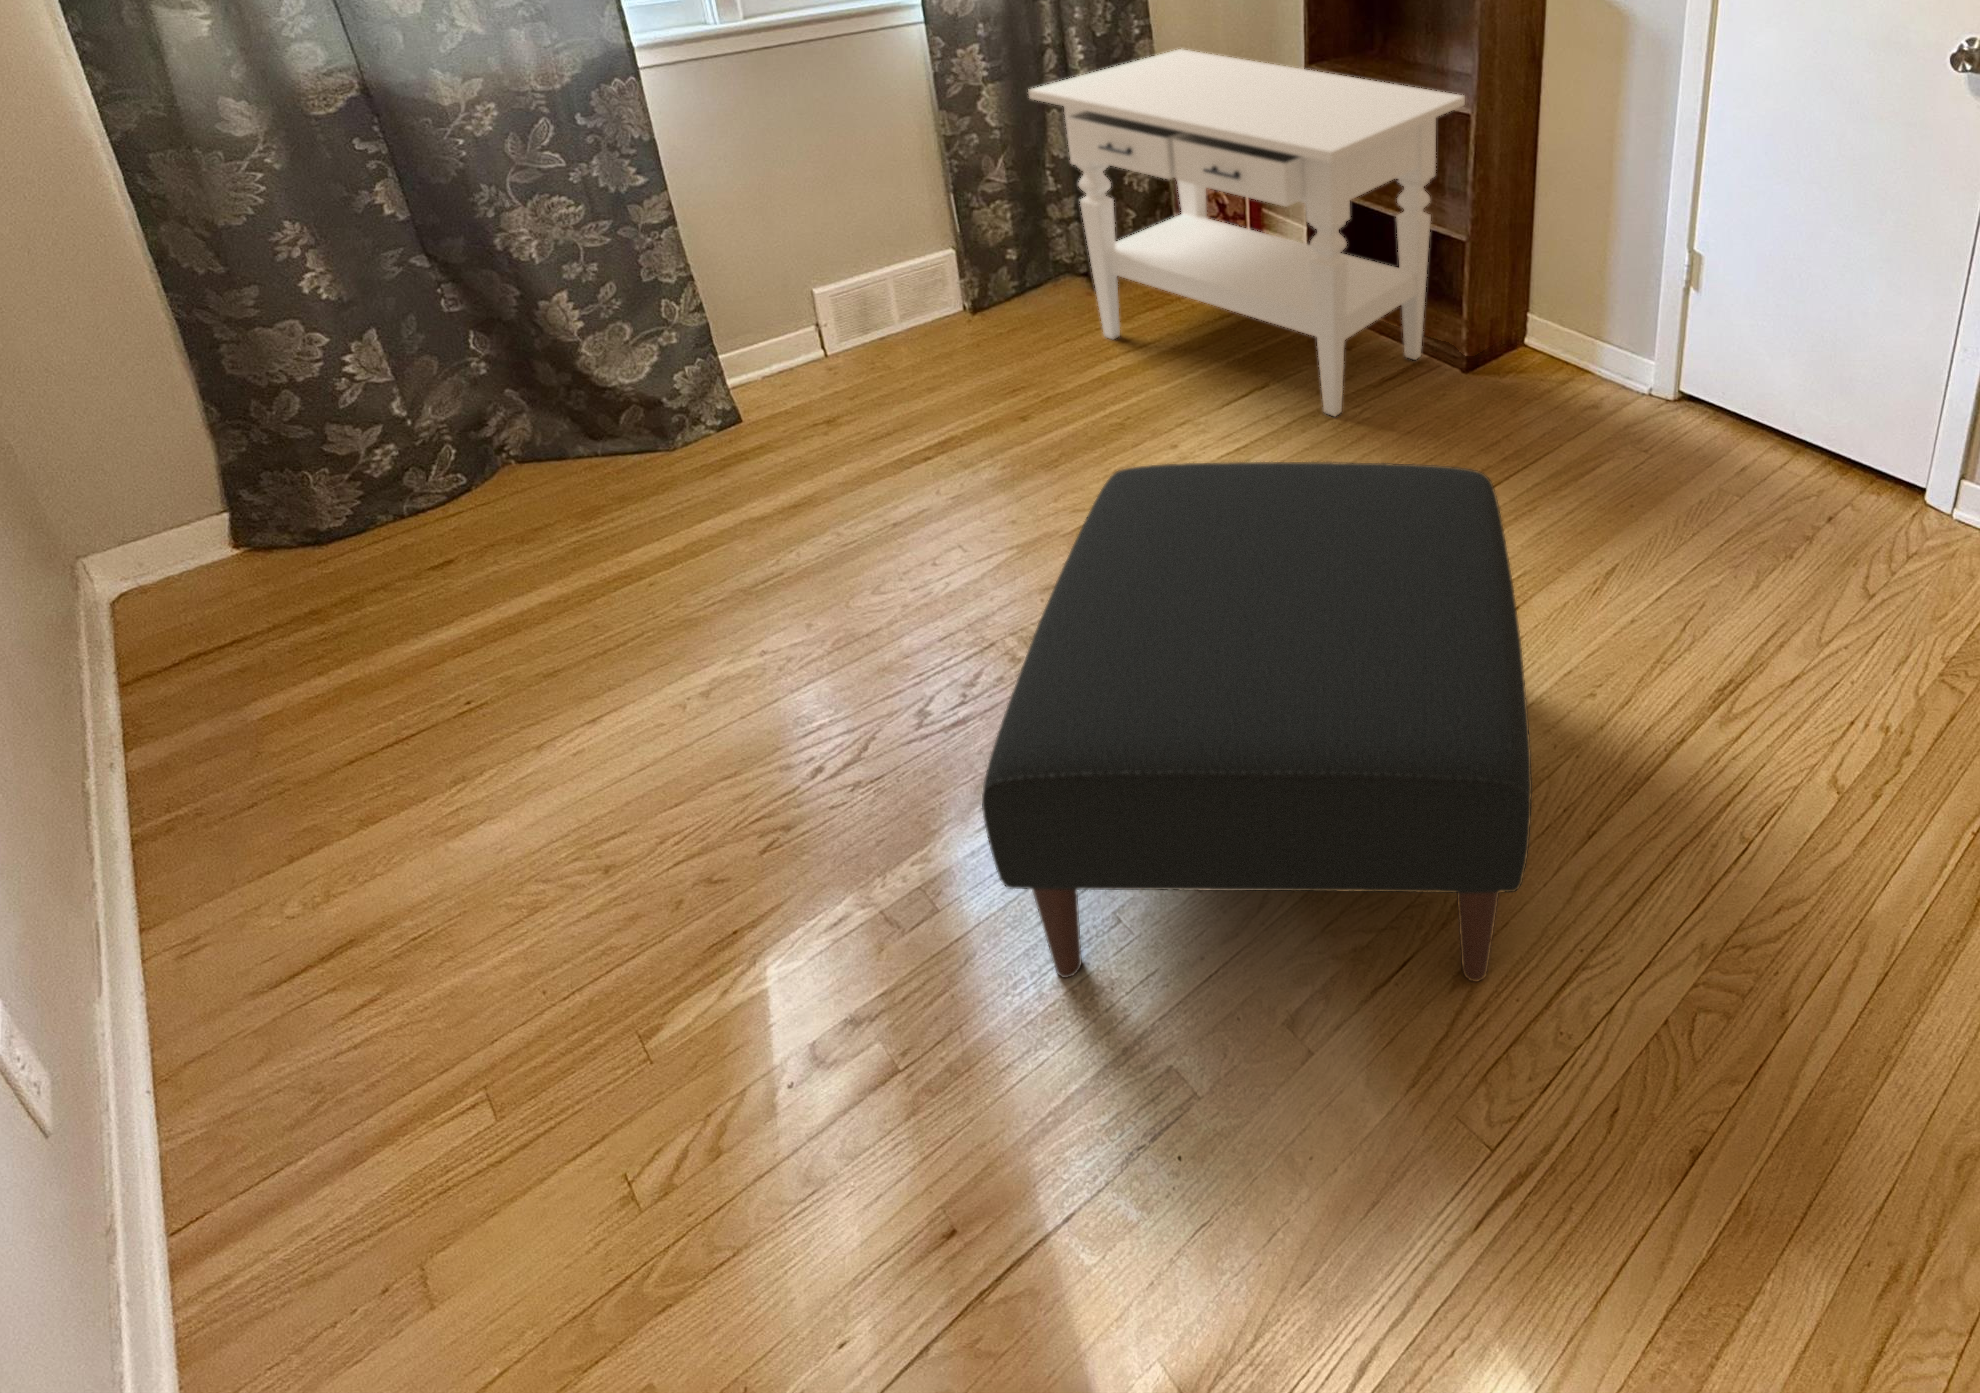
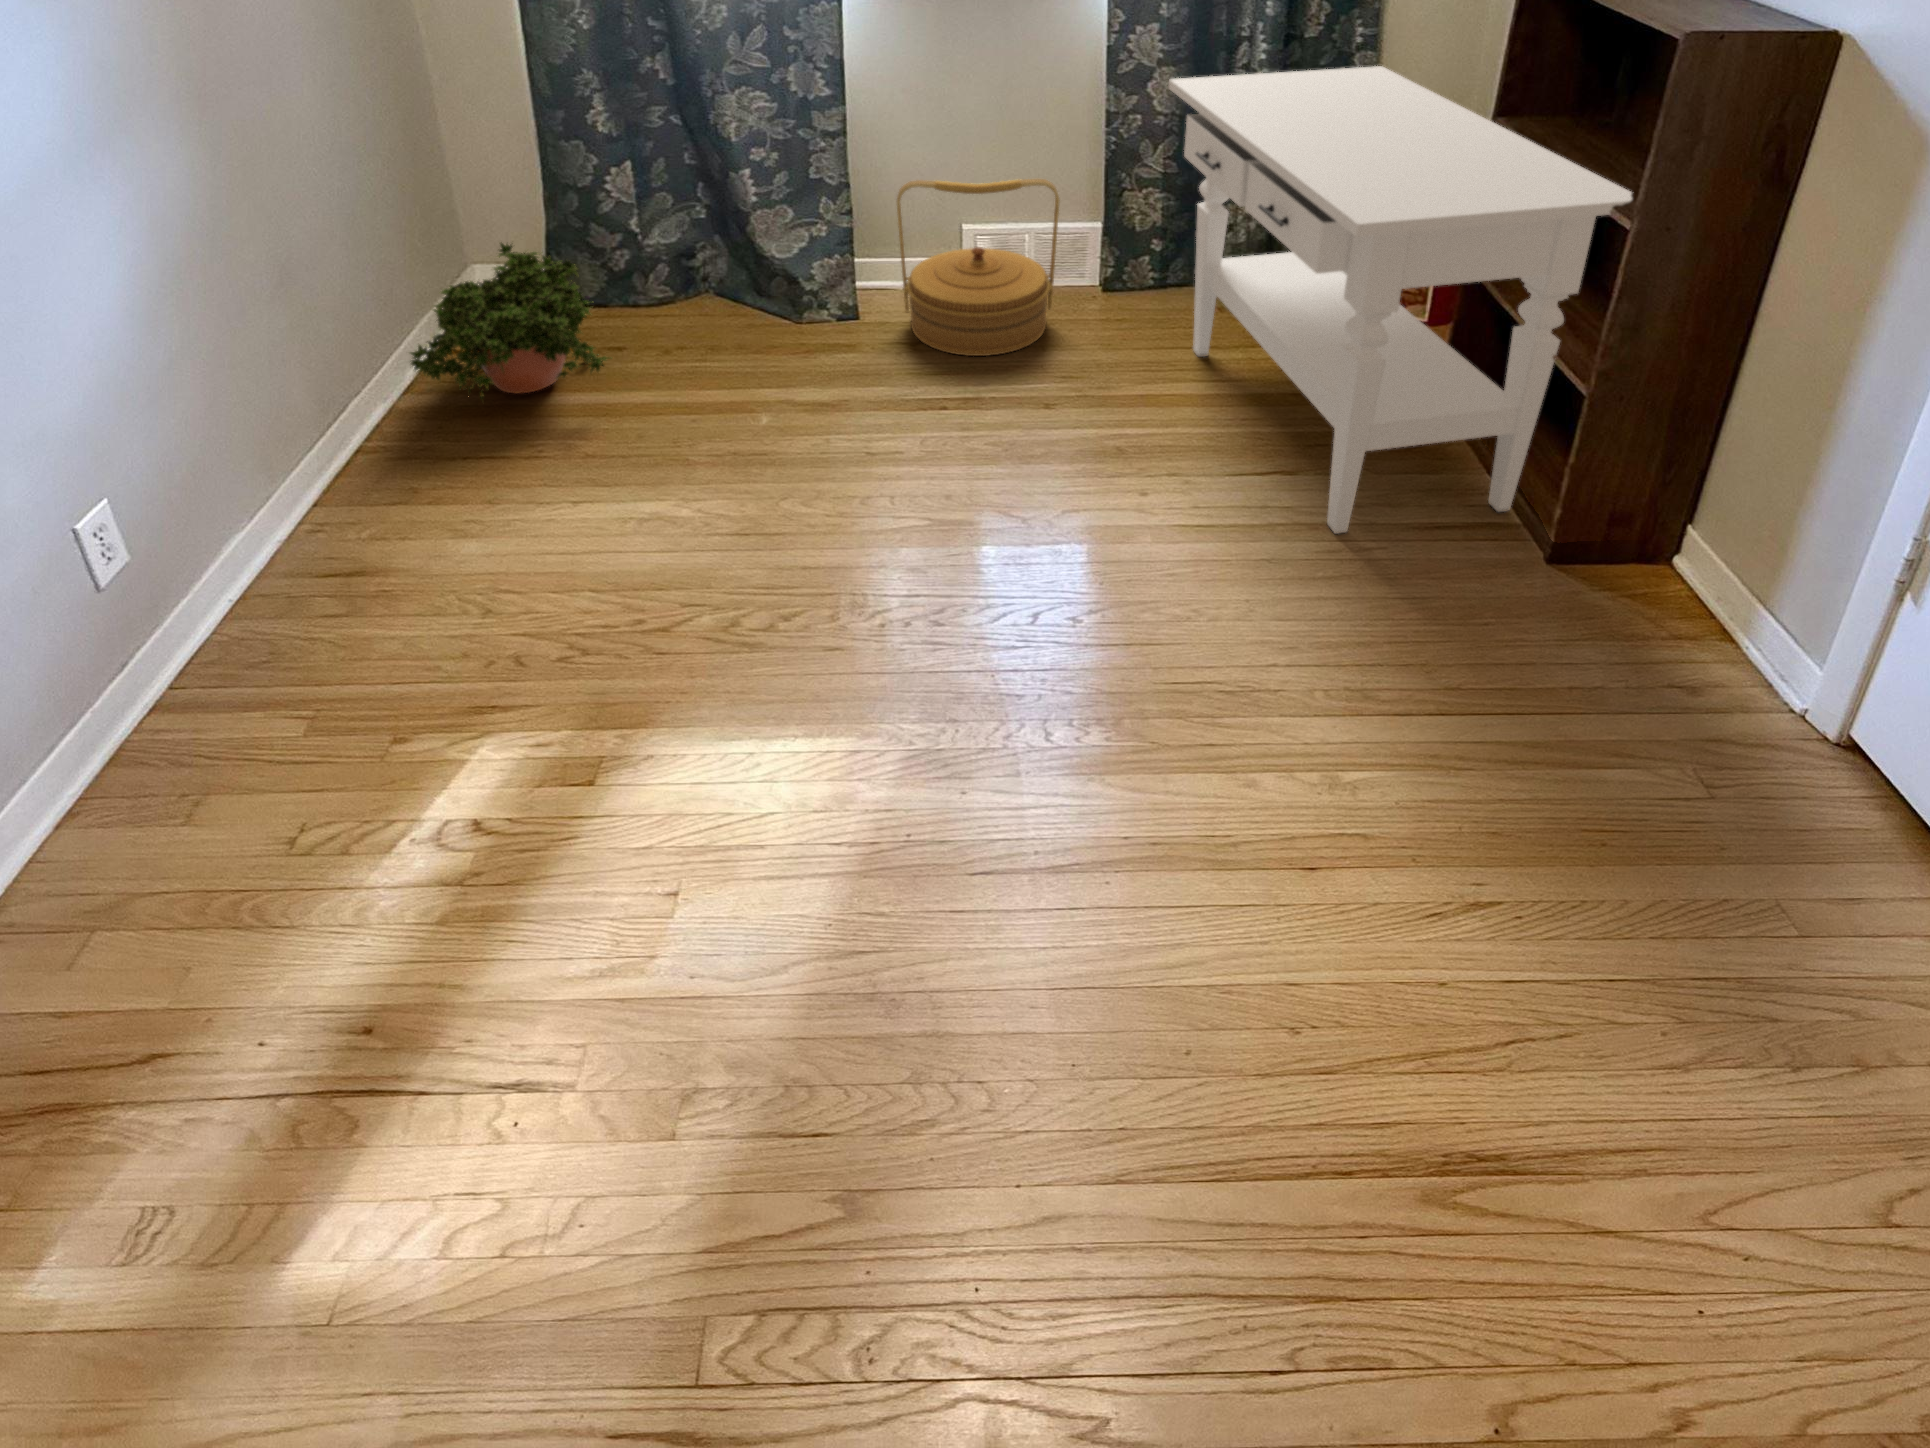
woven basket: none [764,216,959,421] -> present [897,179,1059,356]
ottoman: present [982,462,1532,981] -> none [526,482,1249,1222]
potted plant: none [113,473,507,722] -> present [410,243,607,399]

